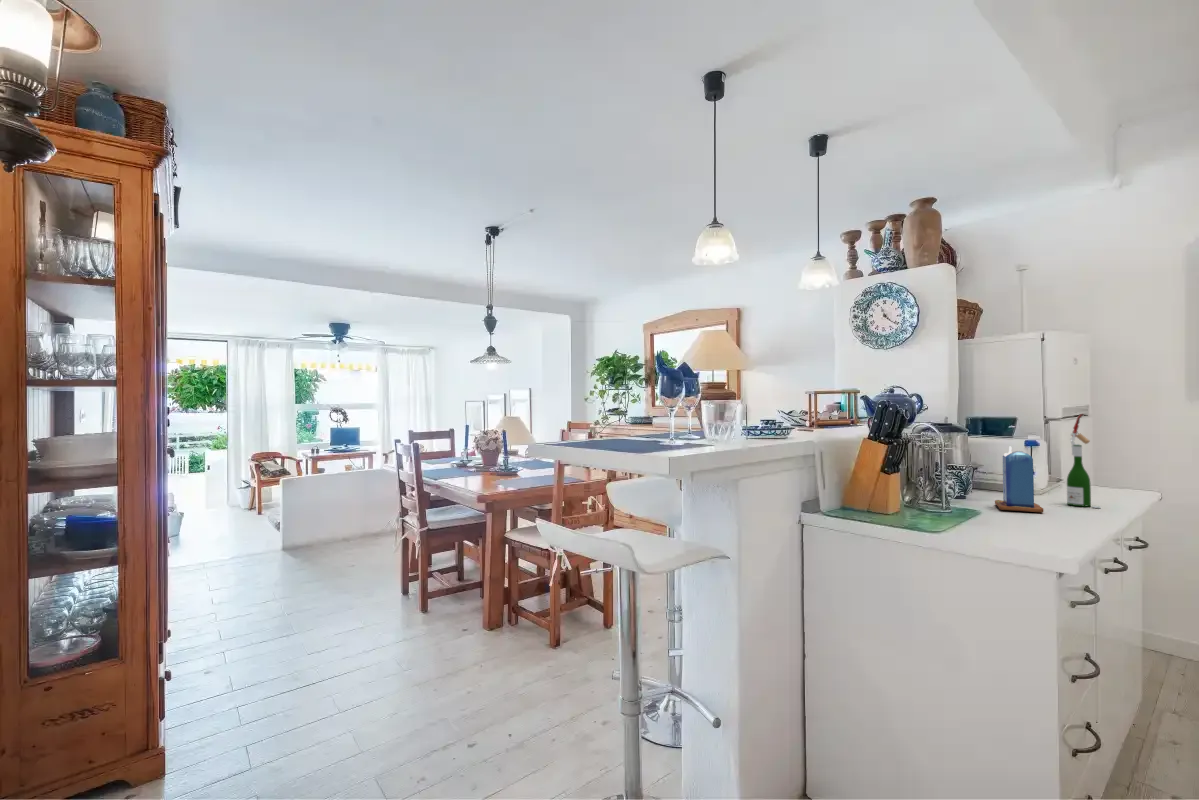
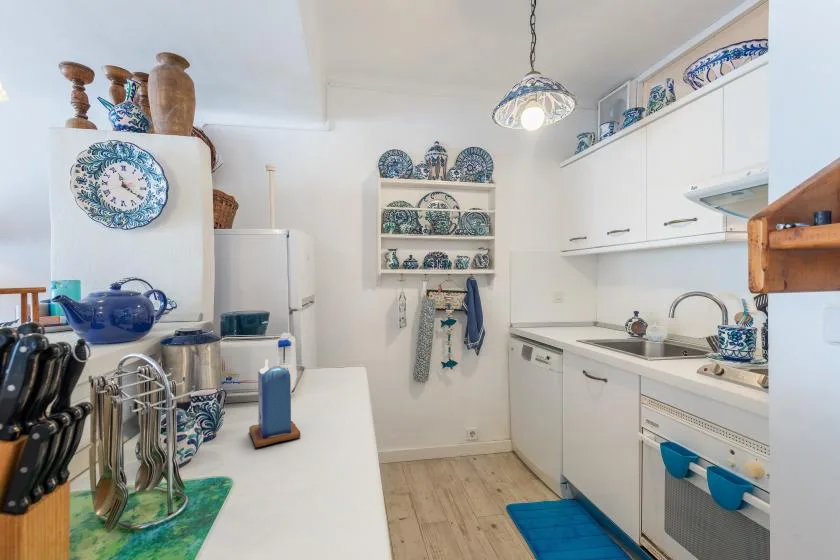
wine bottle: present [1067,414,1100,508] -> none [316,313,342,408]

